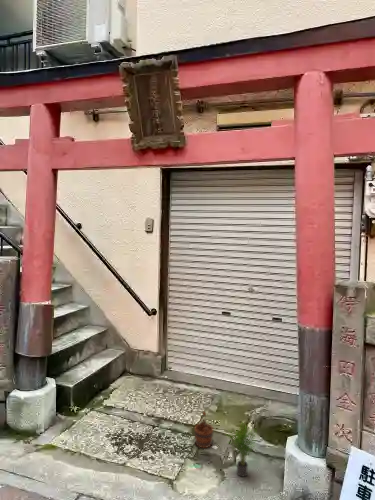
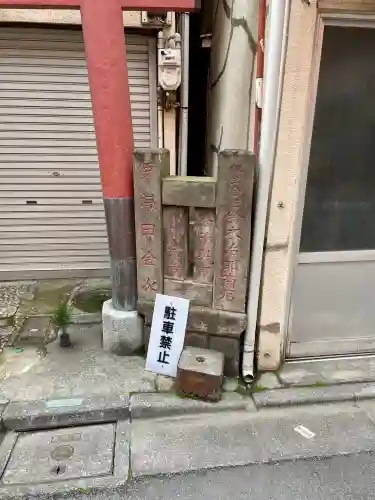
wooden bucket: present [194,413,213,448] -> none [10,300,32,334]

